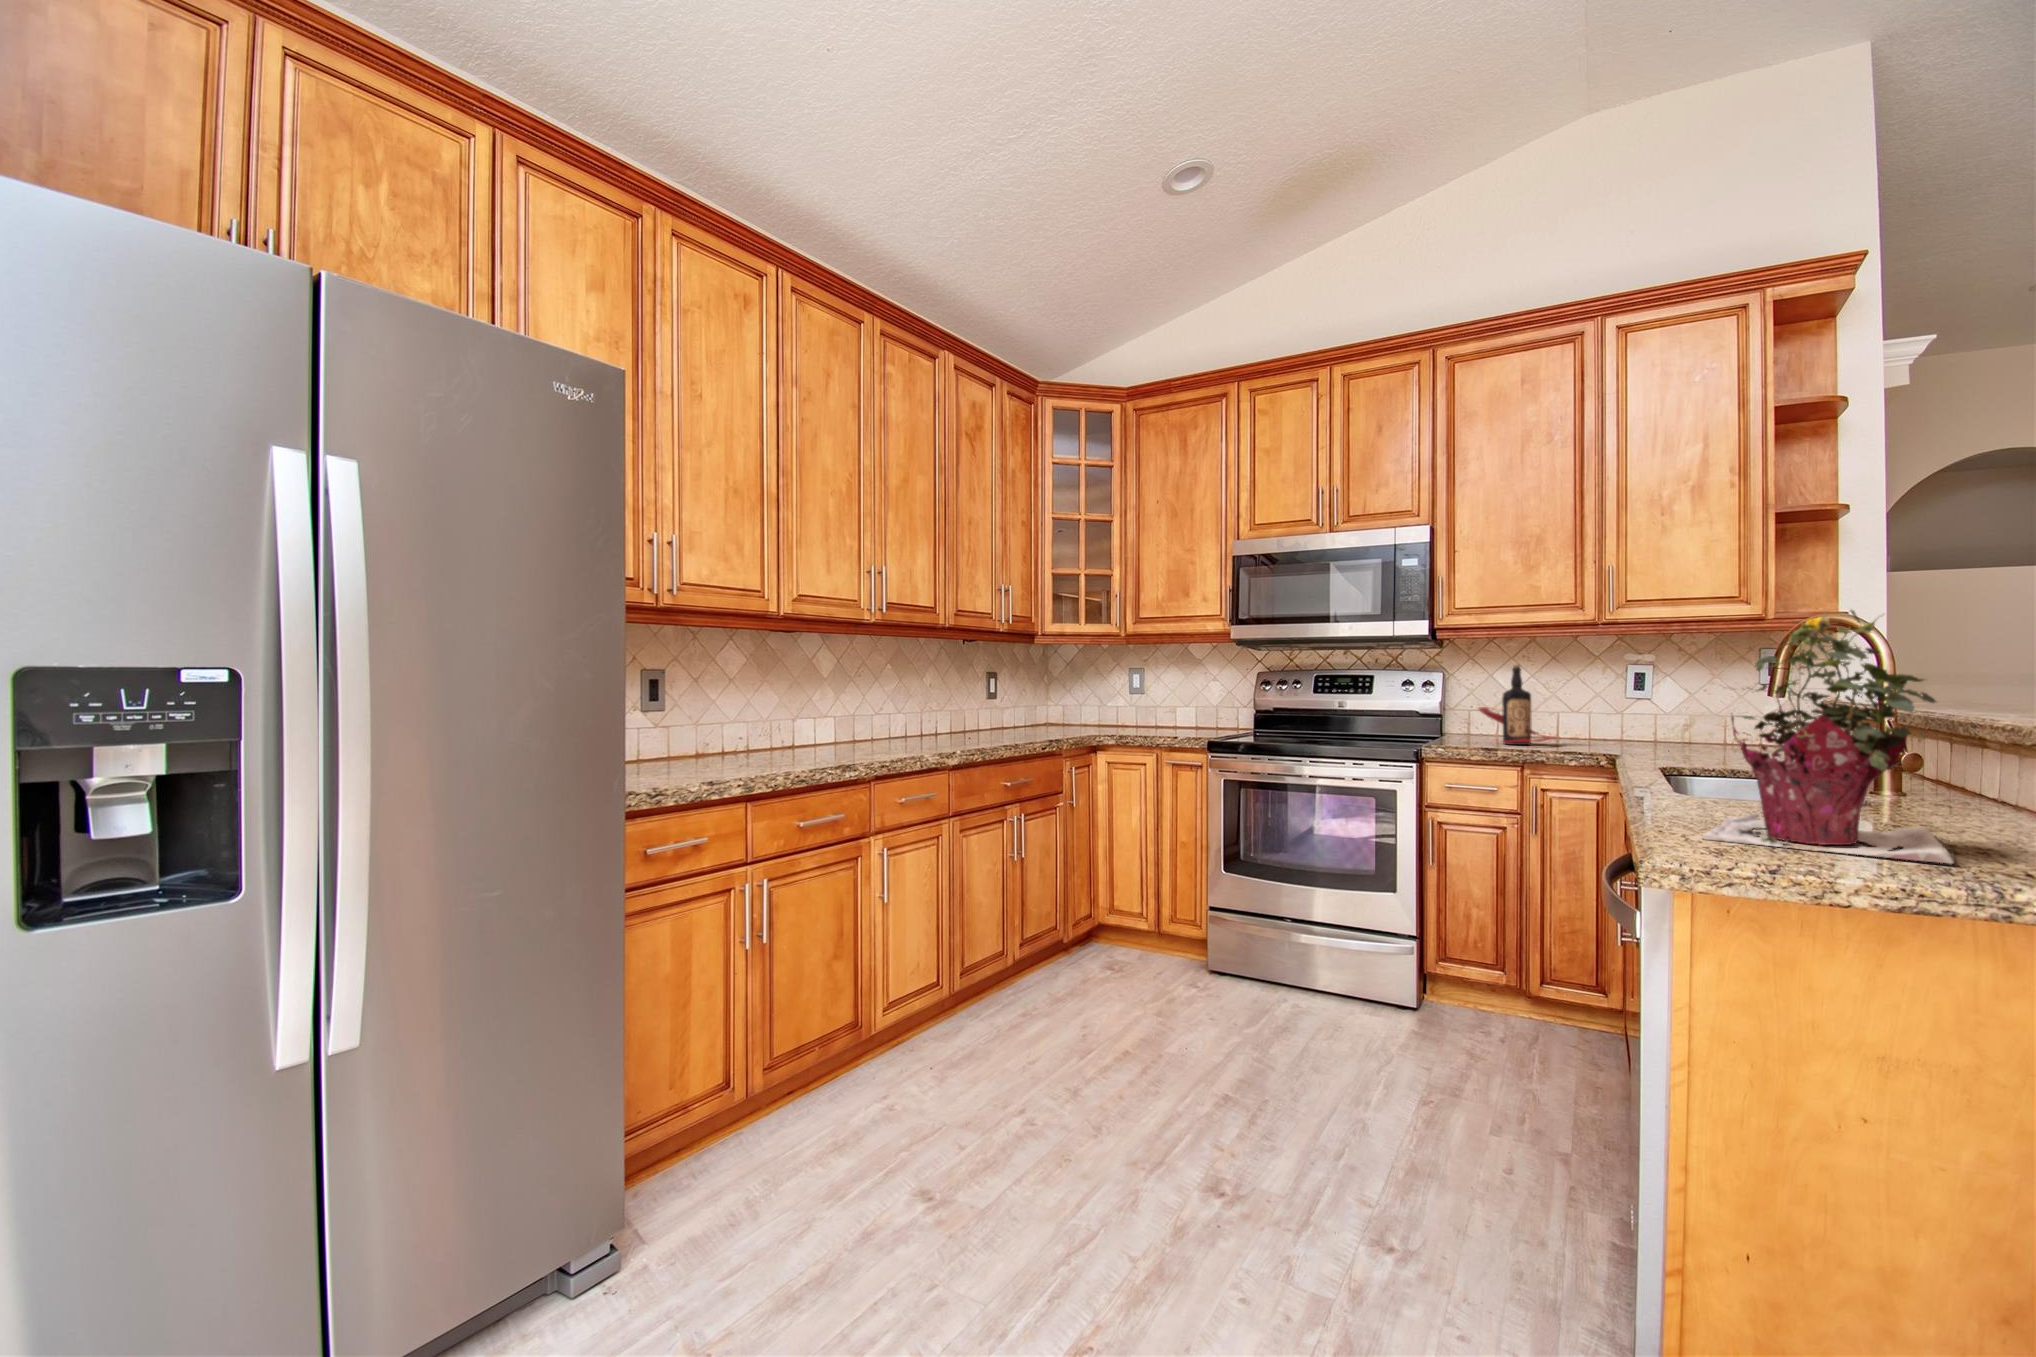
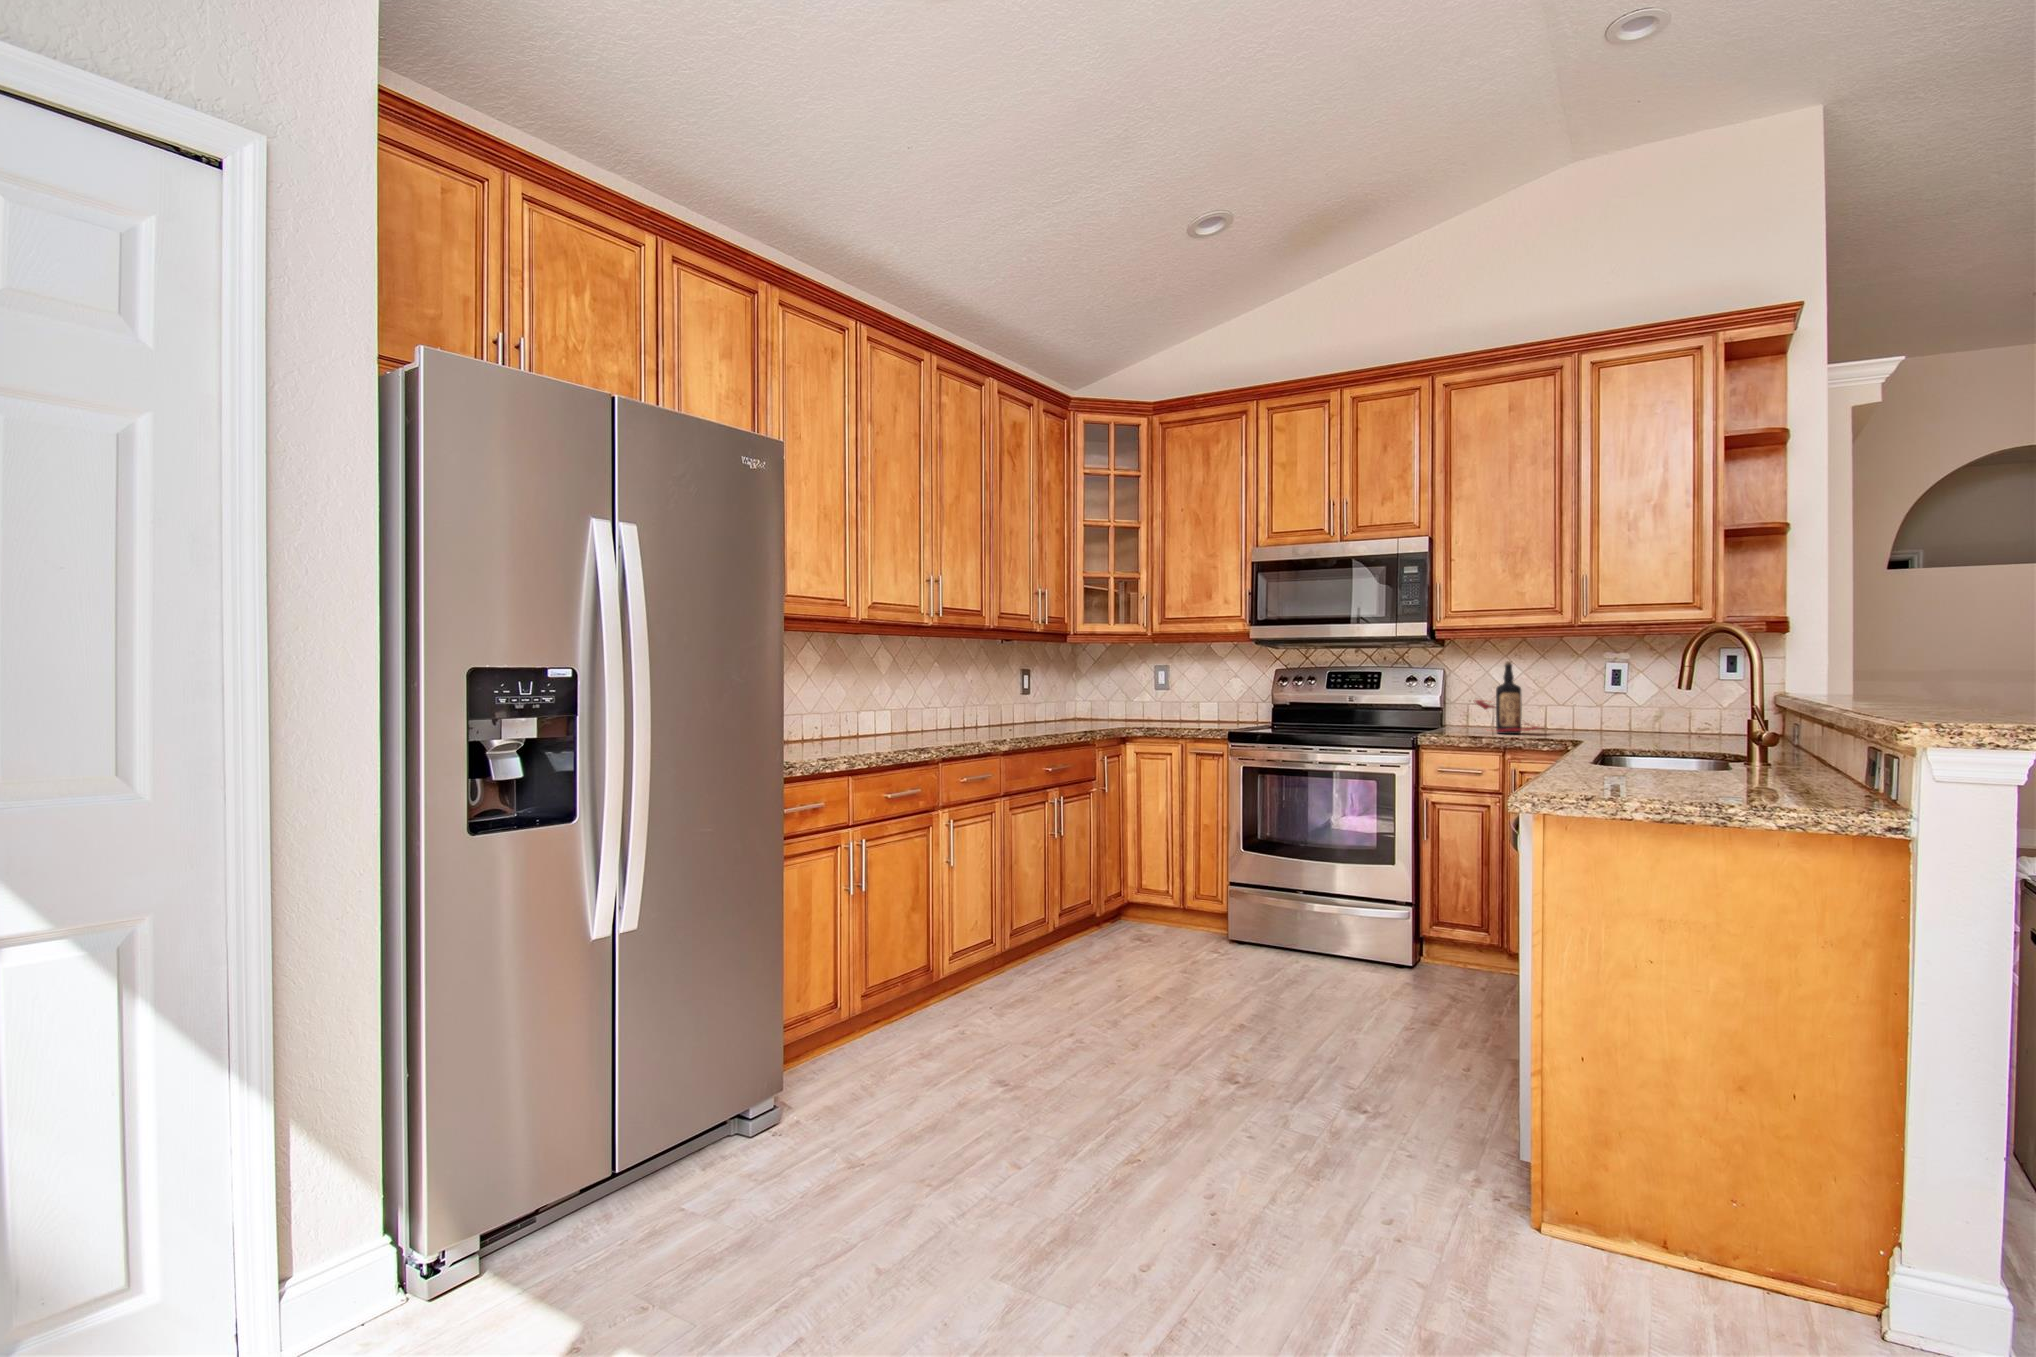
potted plant: present [1702,610,1955,864] -> none [1567,624,1744,797]

